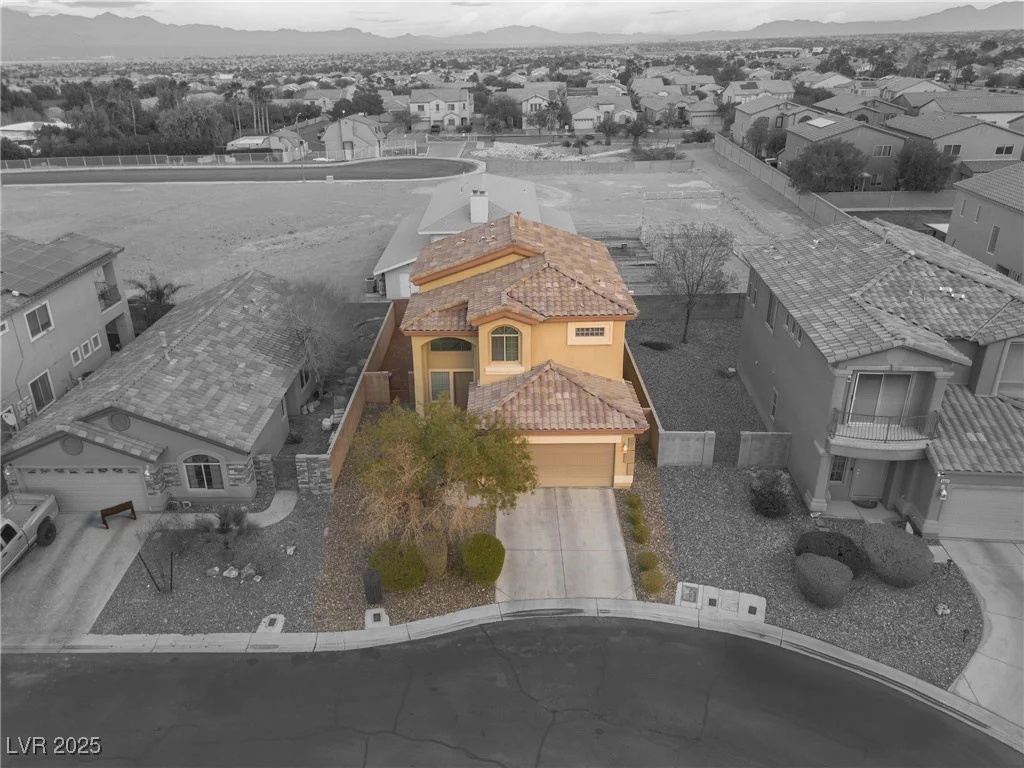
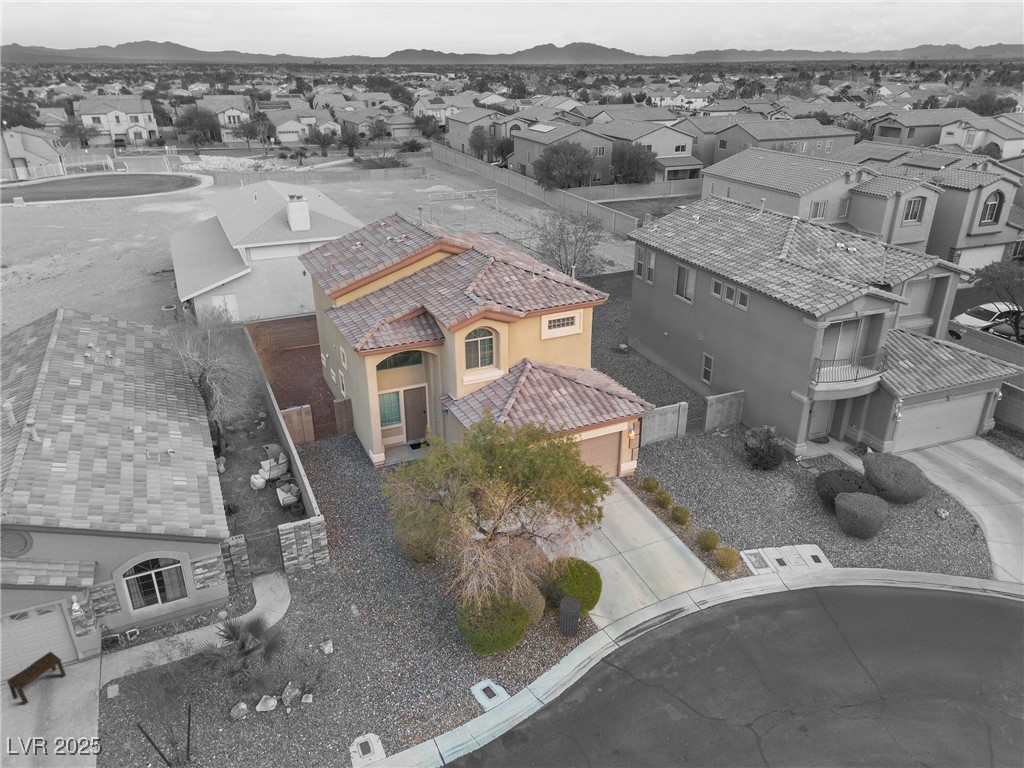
trash can: present [363,569,382,604] -> present [559,597,581,637]

